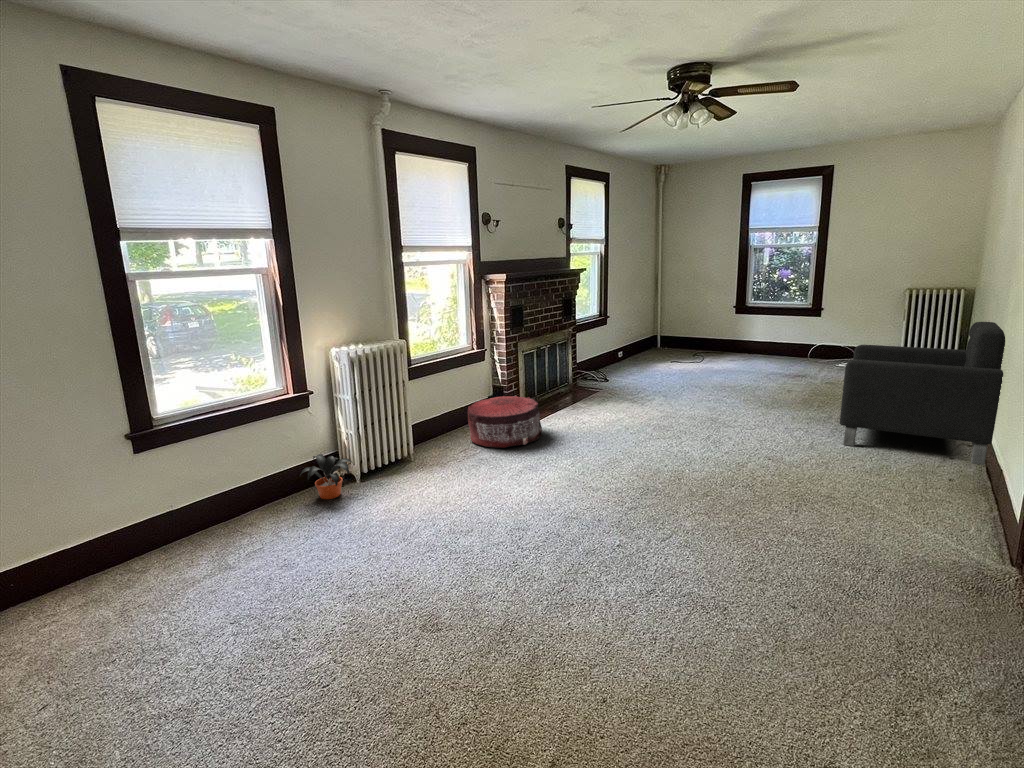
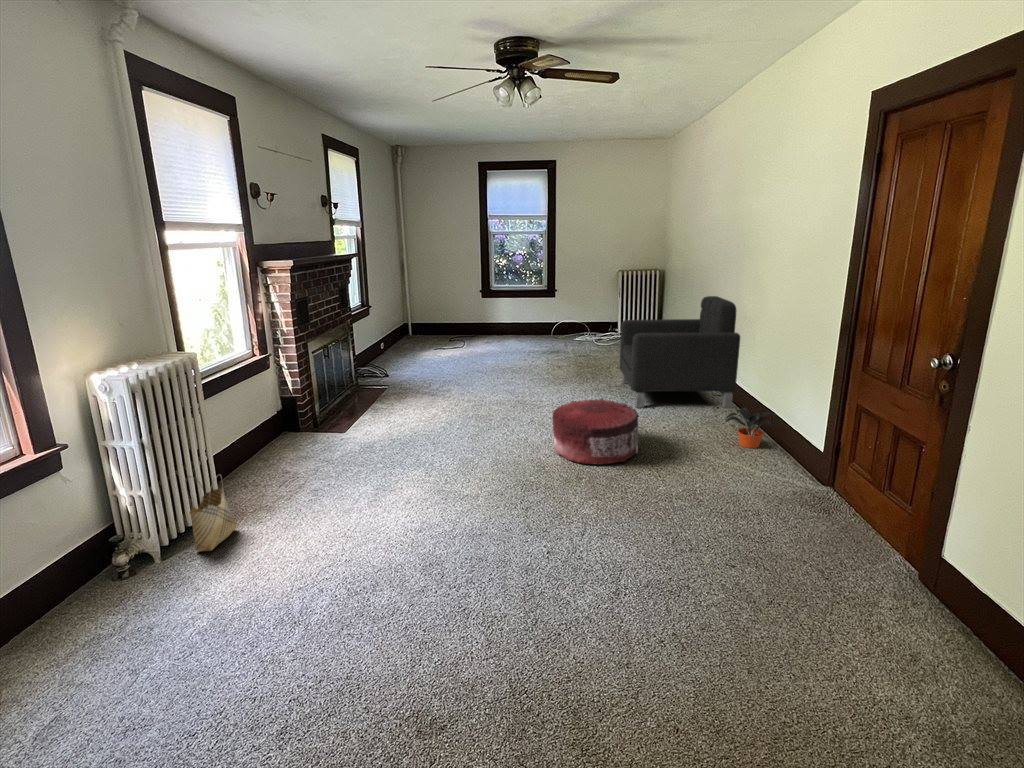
pouf: present [468,396,542,448] -> present [552,399,638,464]
woven basket: none [378,428,413,484] -> present [185,476,237,551]
potted plant: present [300,454,352,499] -> present [725,407,776,448]

